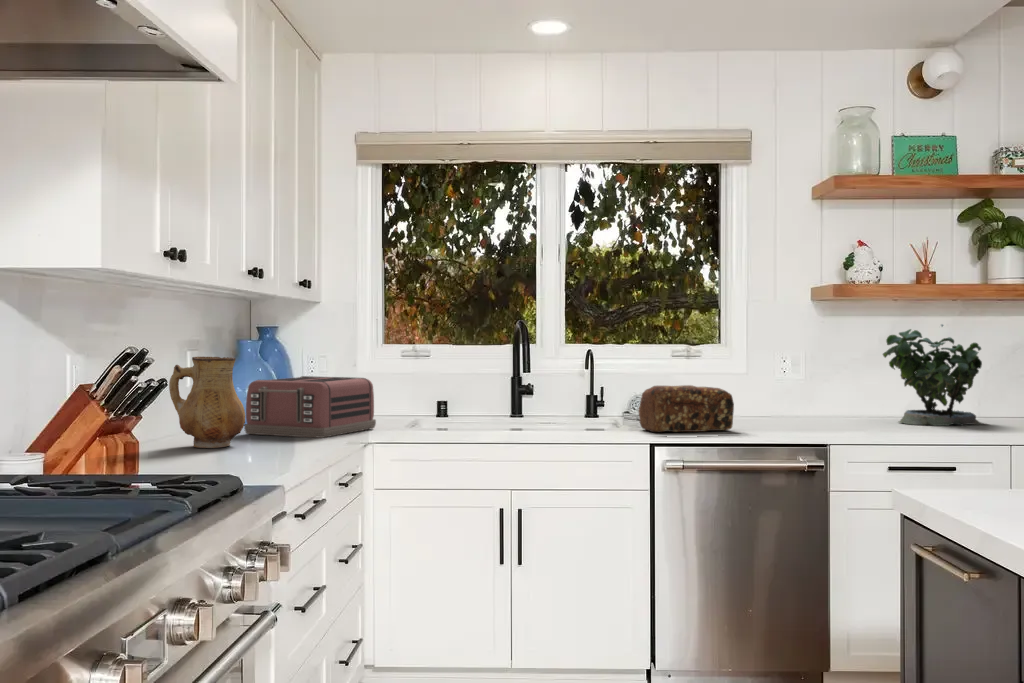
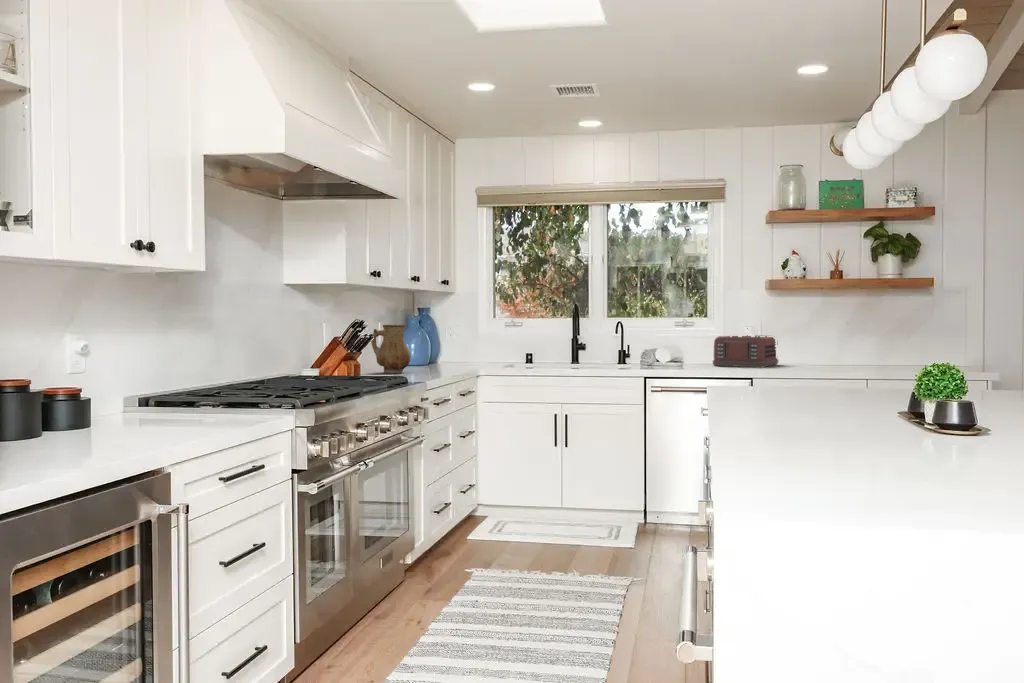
potted plant: present [883,324,988,426] -> none [805,305,870,369]
toaster: present [244,376,376,438] -> present [713,336,778,367]
bread loaf: present [638,385,734,432] -> none [639,343,694,370]

